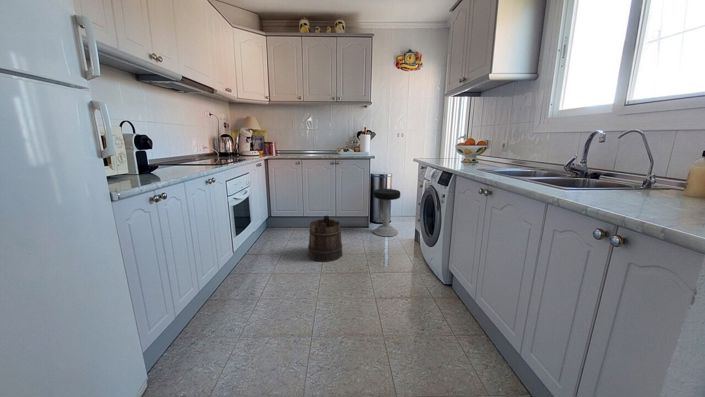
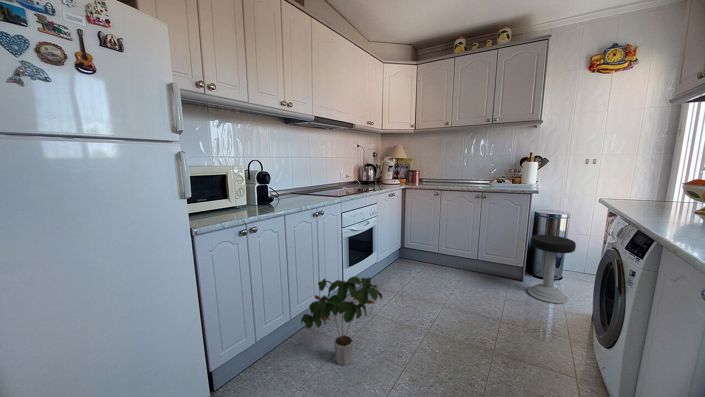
bucket: present [308,216,342,262] -> none [429,259,472,316]
potted plant: none [206,237,286,325] -> present [301,277,382,365]

